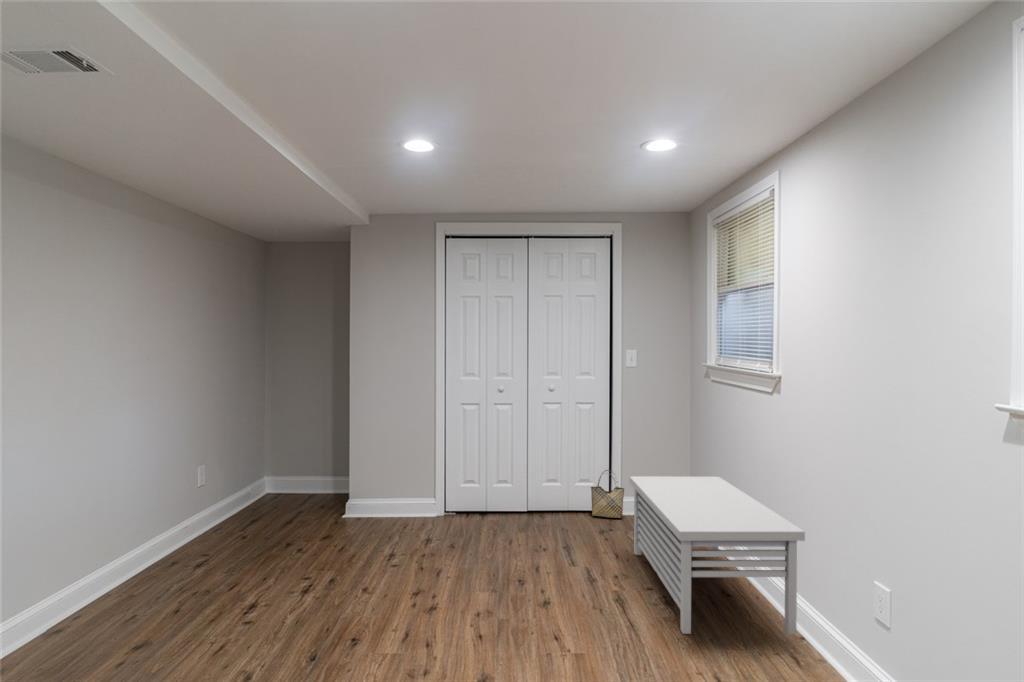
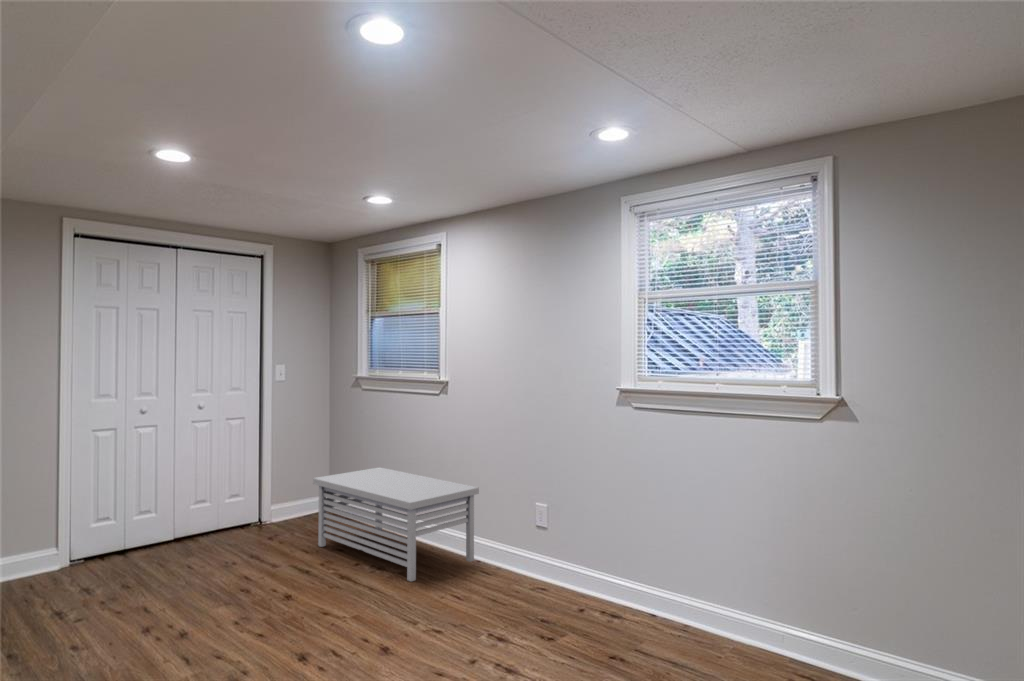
woven basket: present [591,470,624,518] -> none [244,482,278,528]

